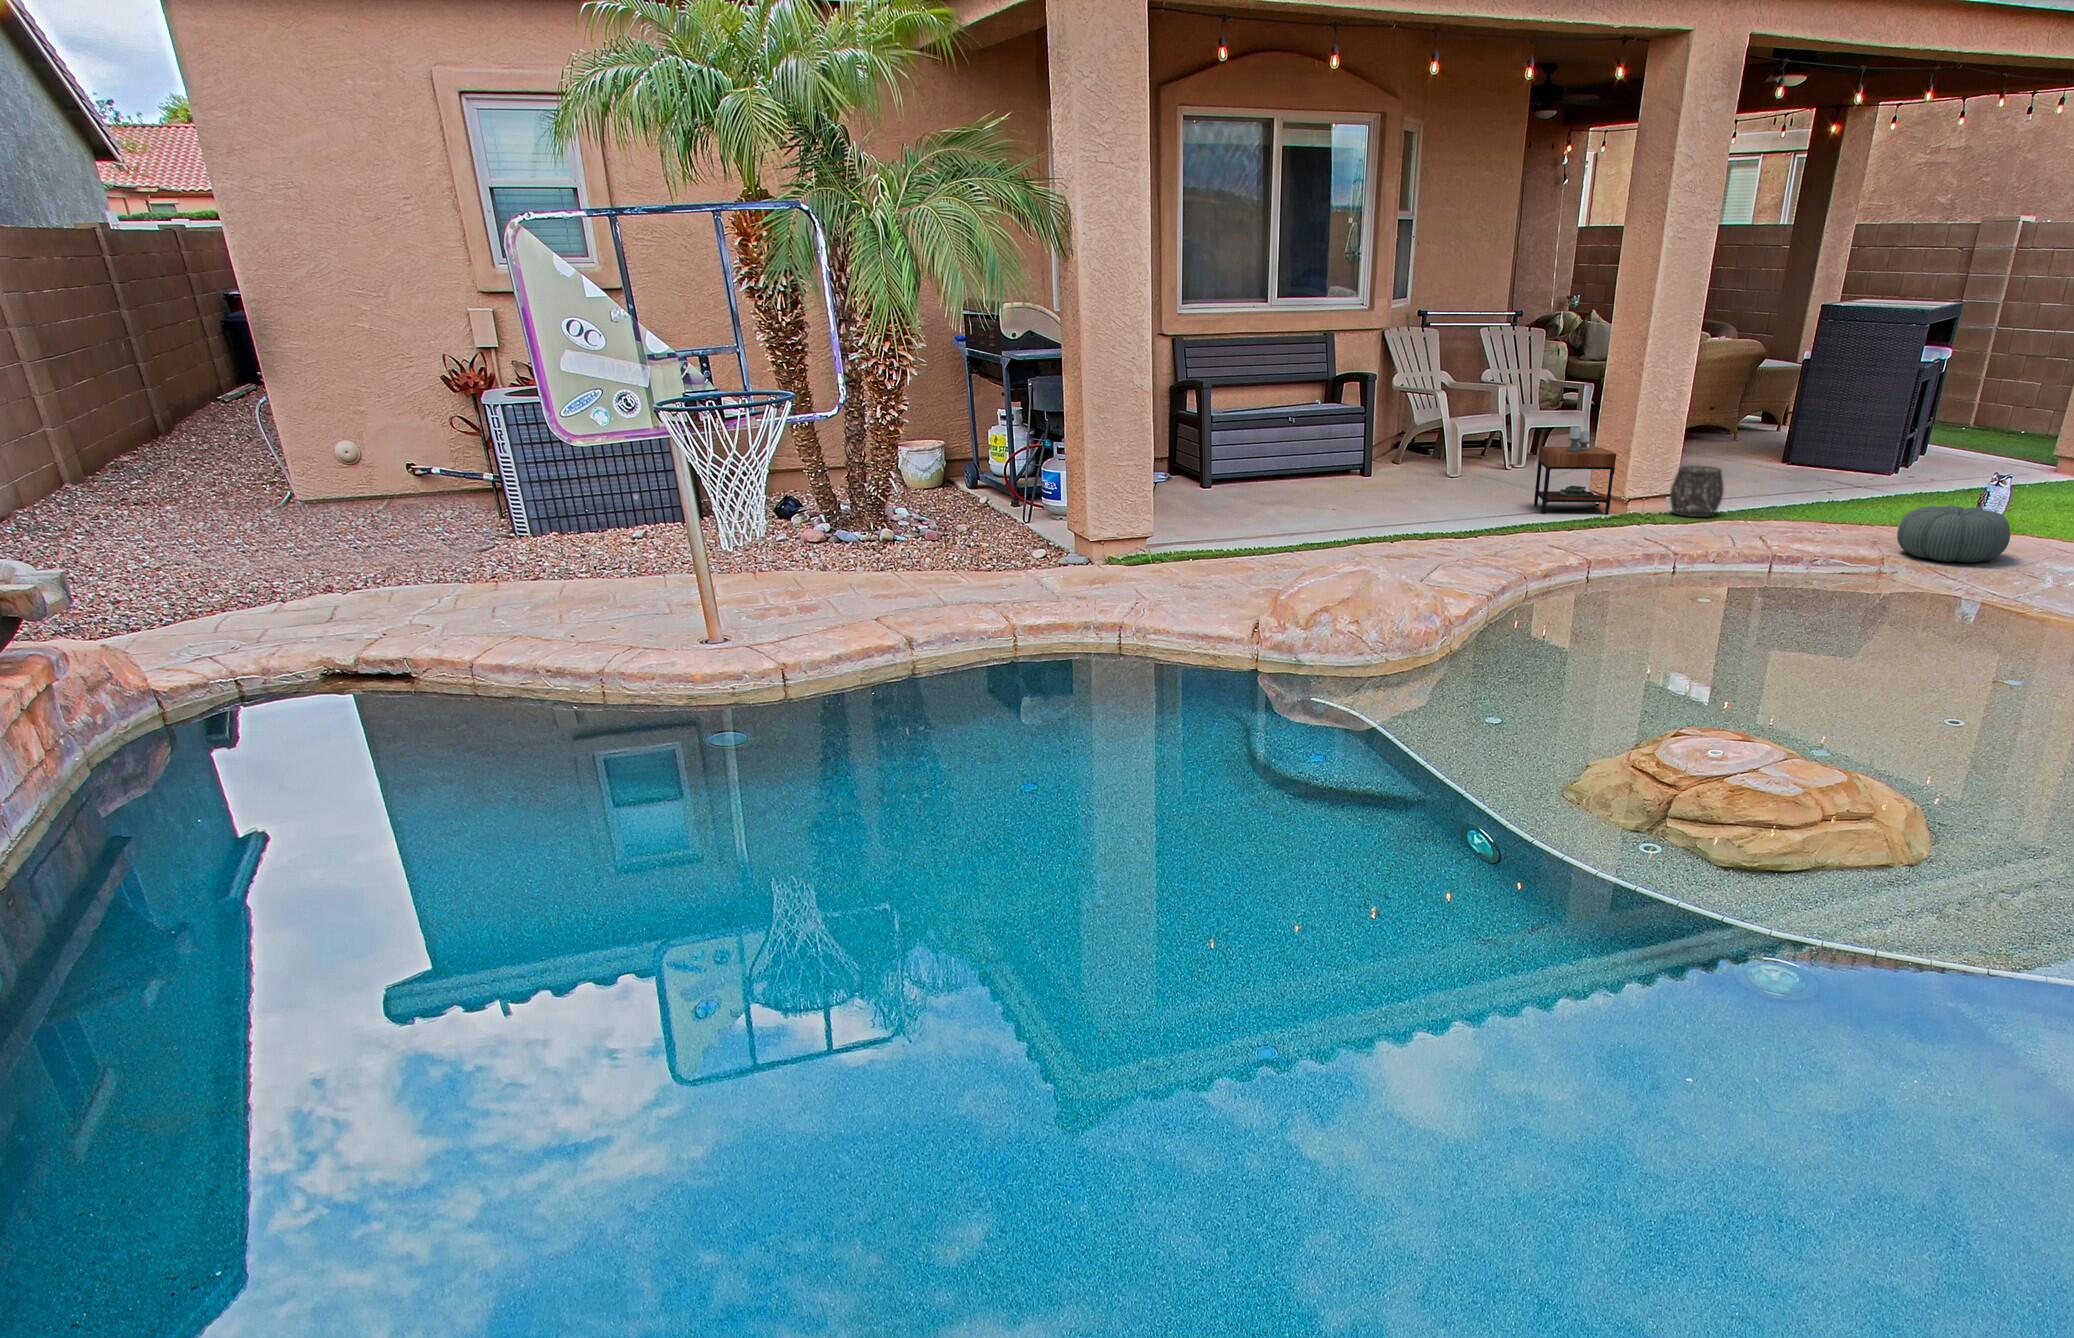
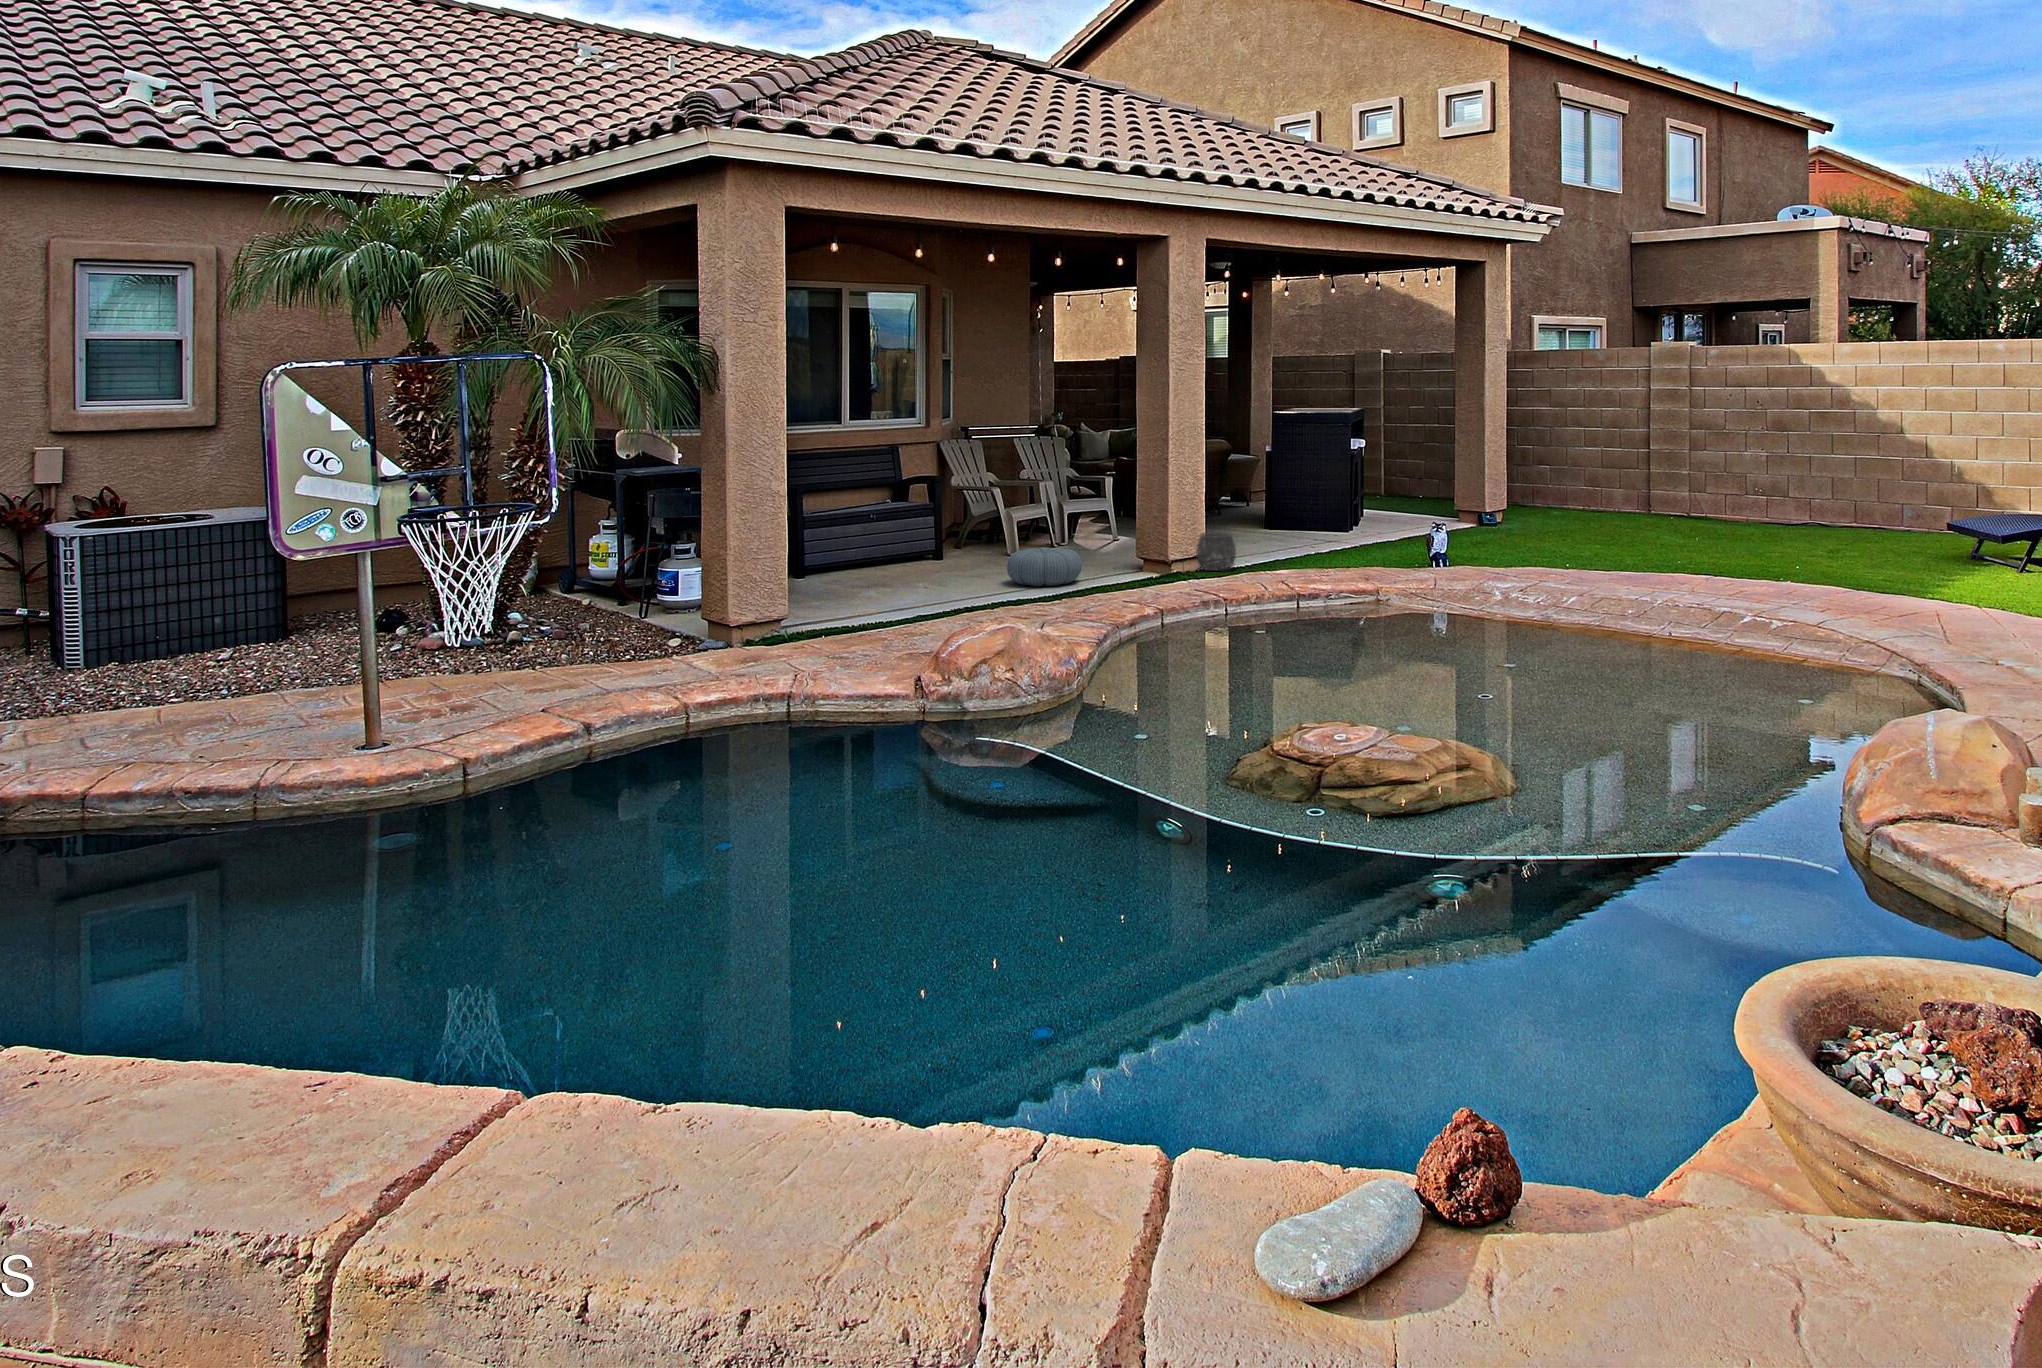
side table: present [1534,427,1616,514] -> none [1091,508,1153,577]
pouf: present [1897,506,2010,563] -> present [1007,547,1081,586]

